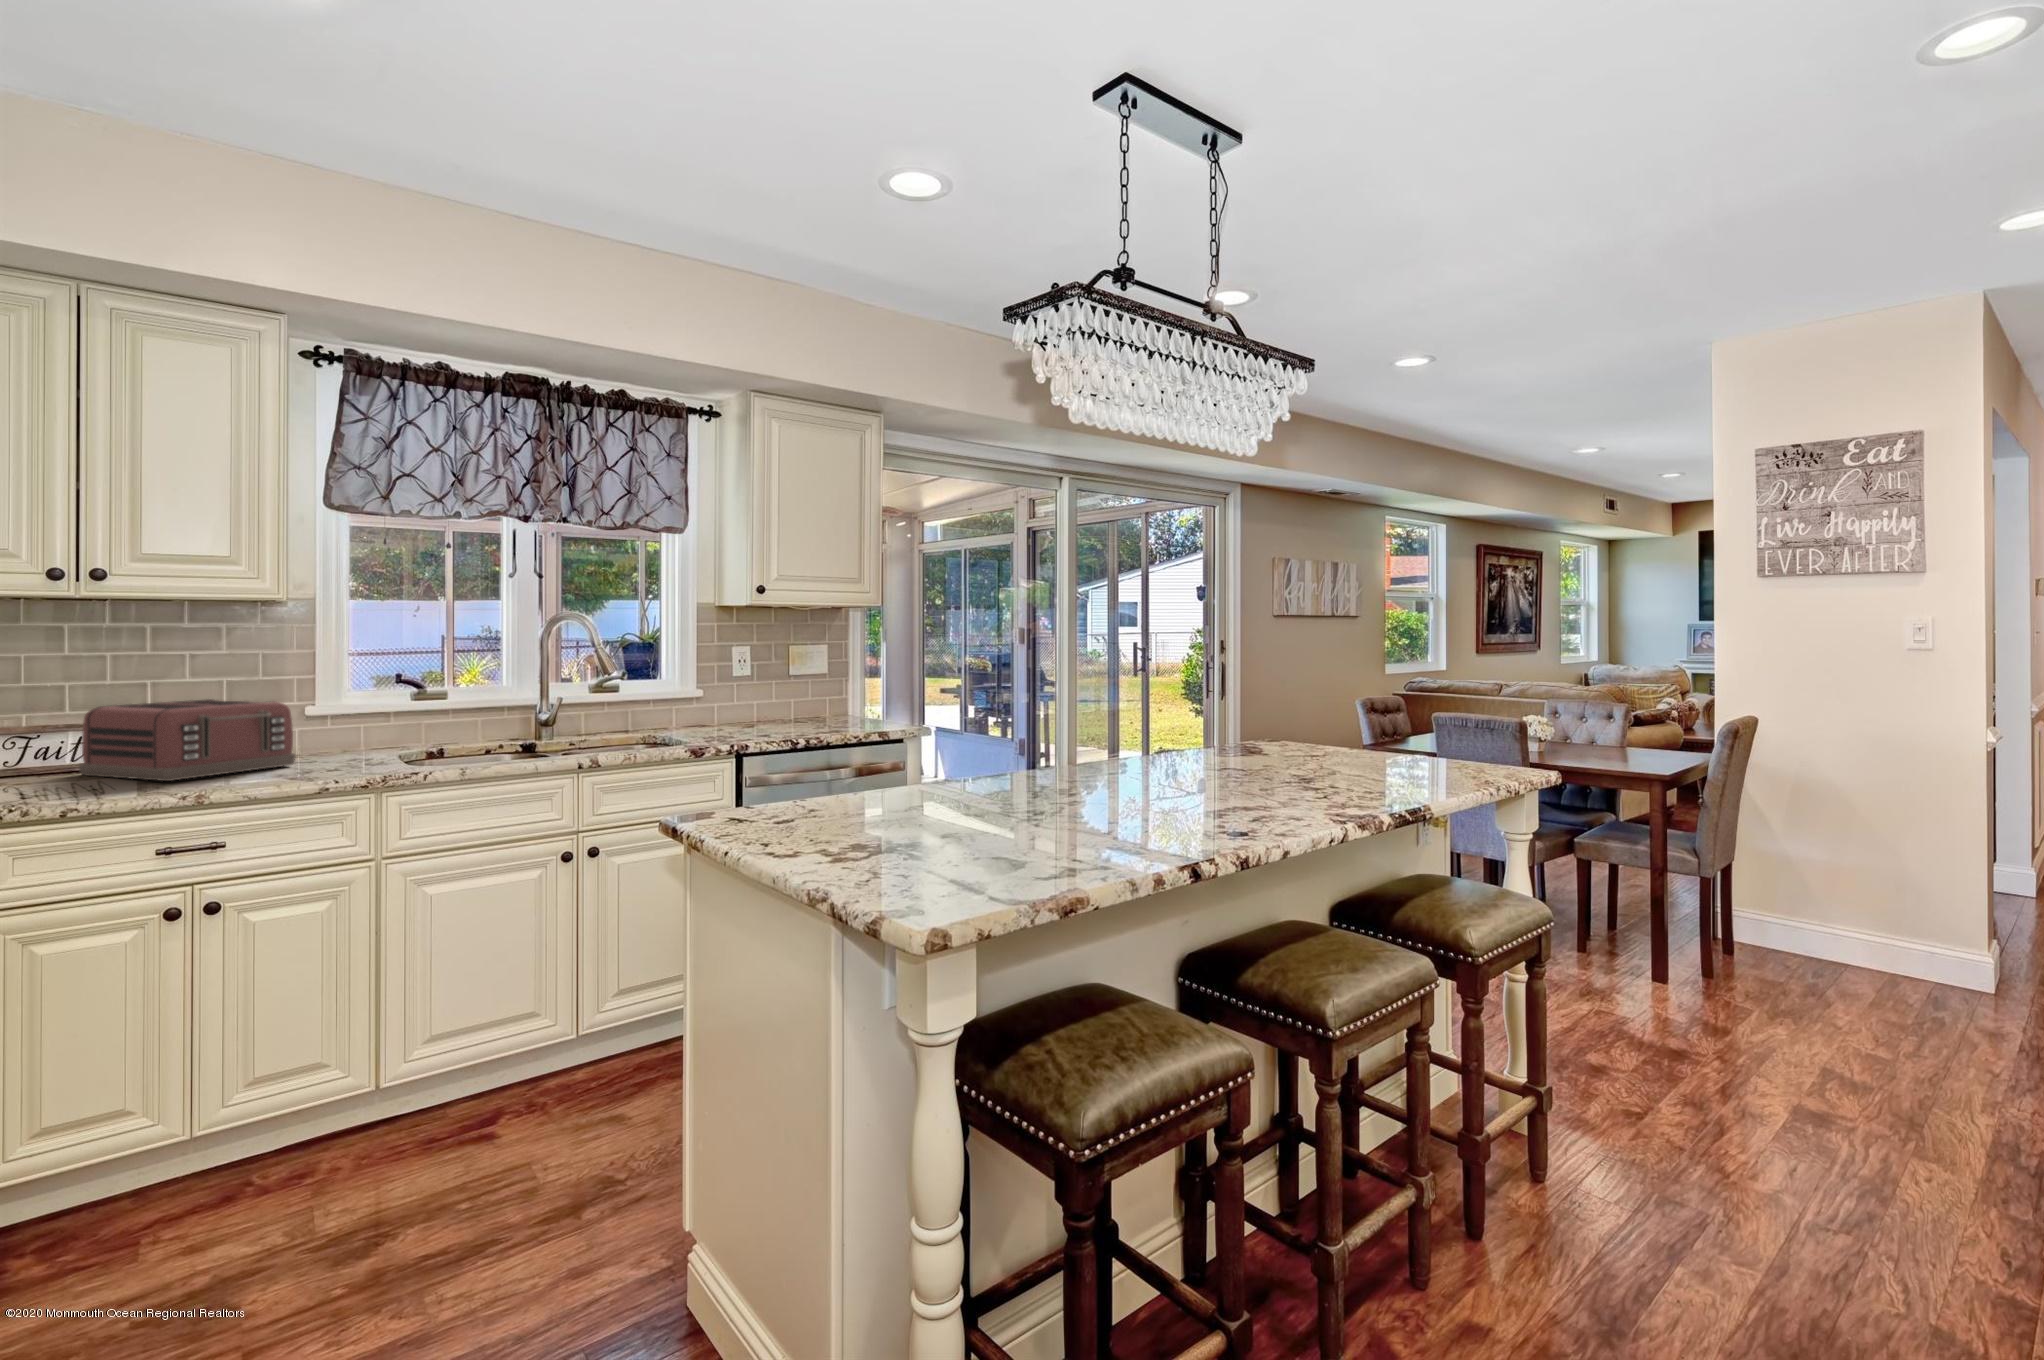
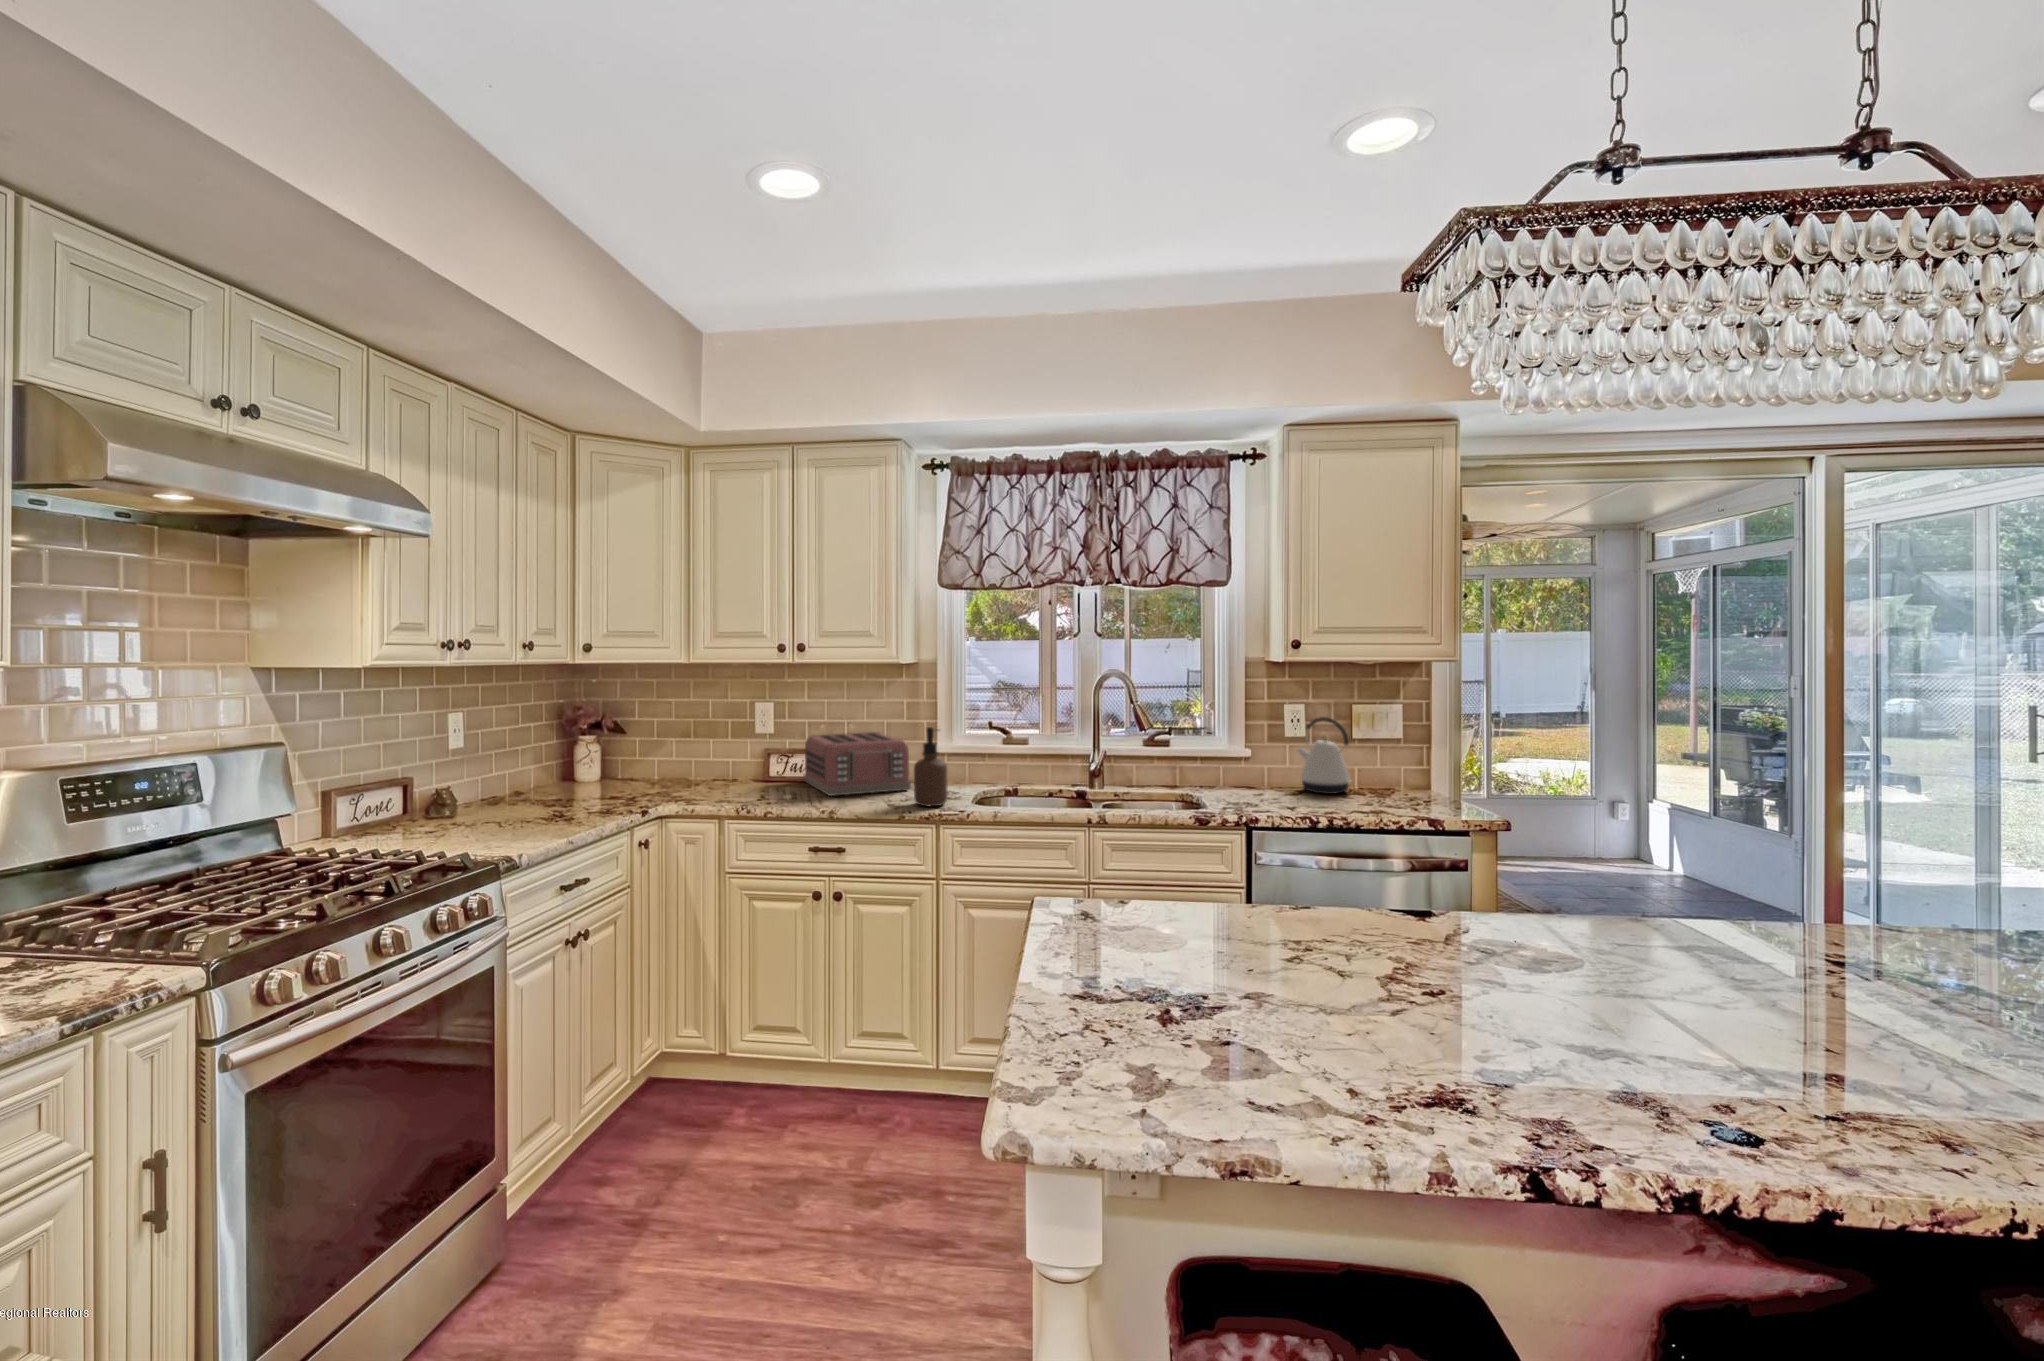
kettle: none [743,659,798,728] -> present [1298,717,1352,794]
soap dispenser: none [327,677,379,775] -> present [914,727,948,806]

